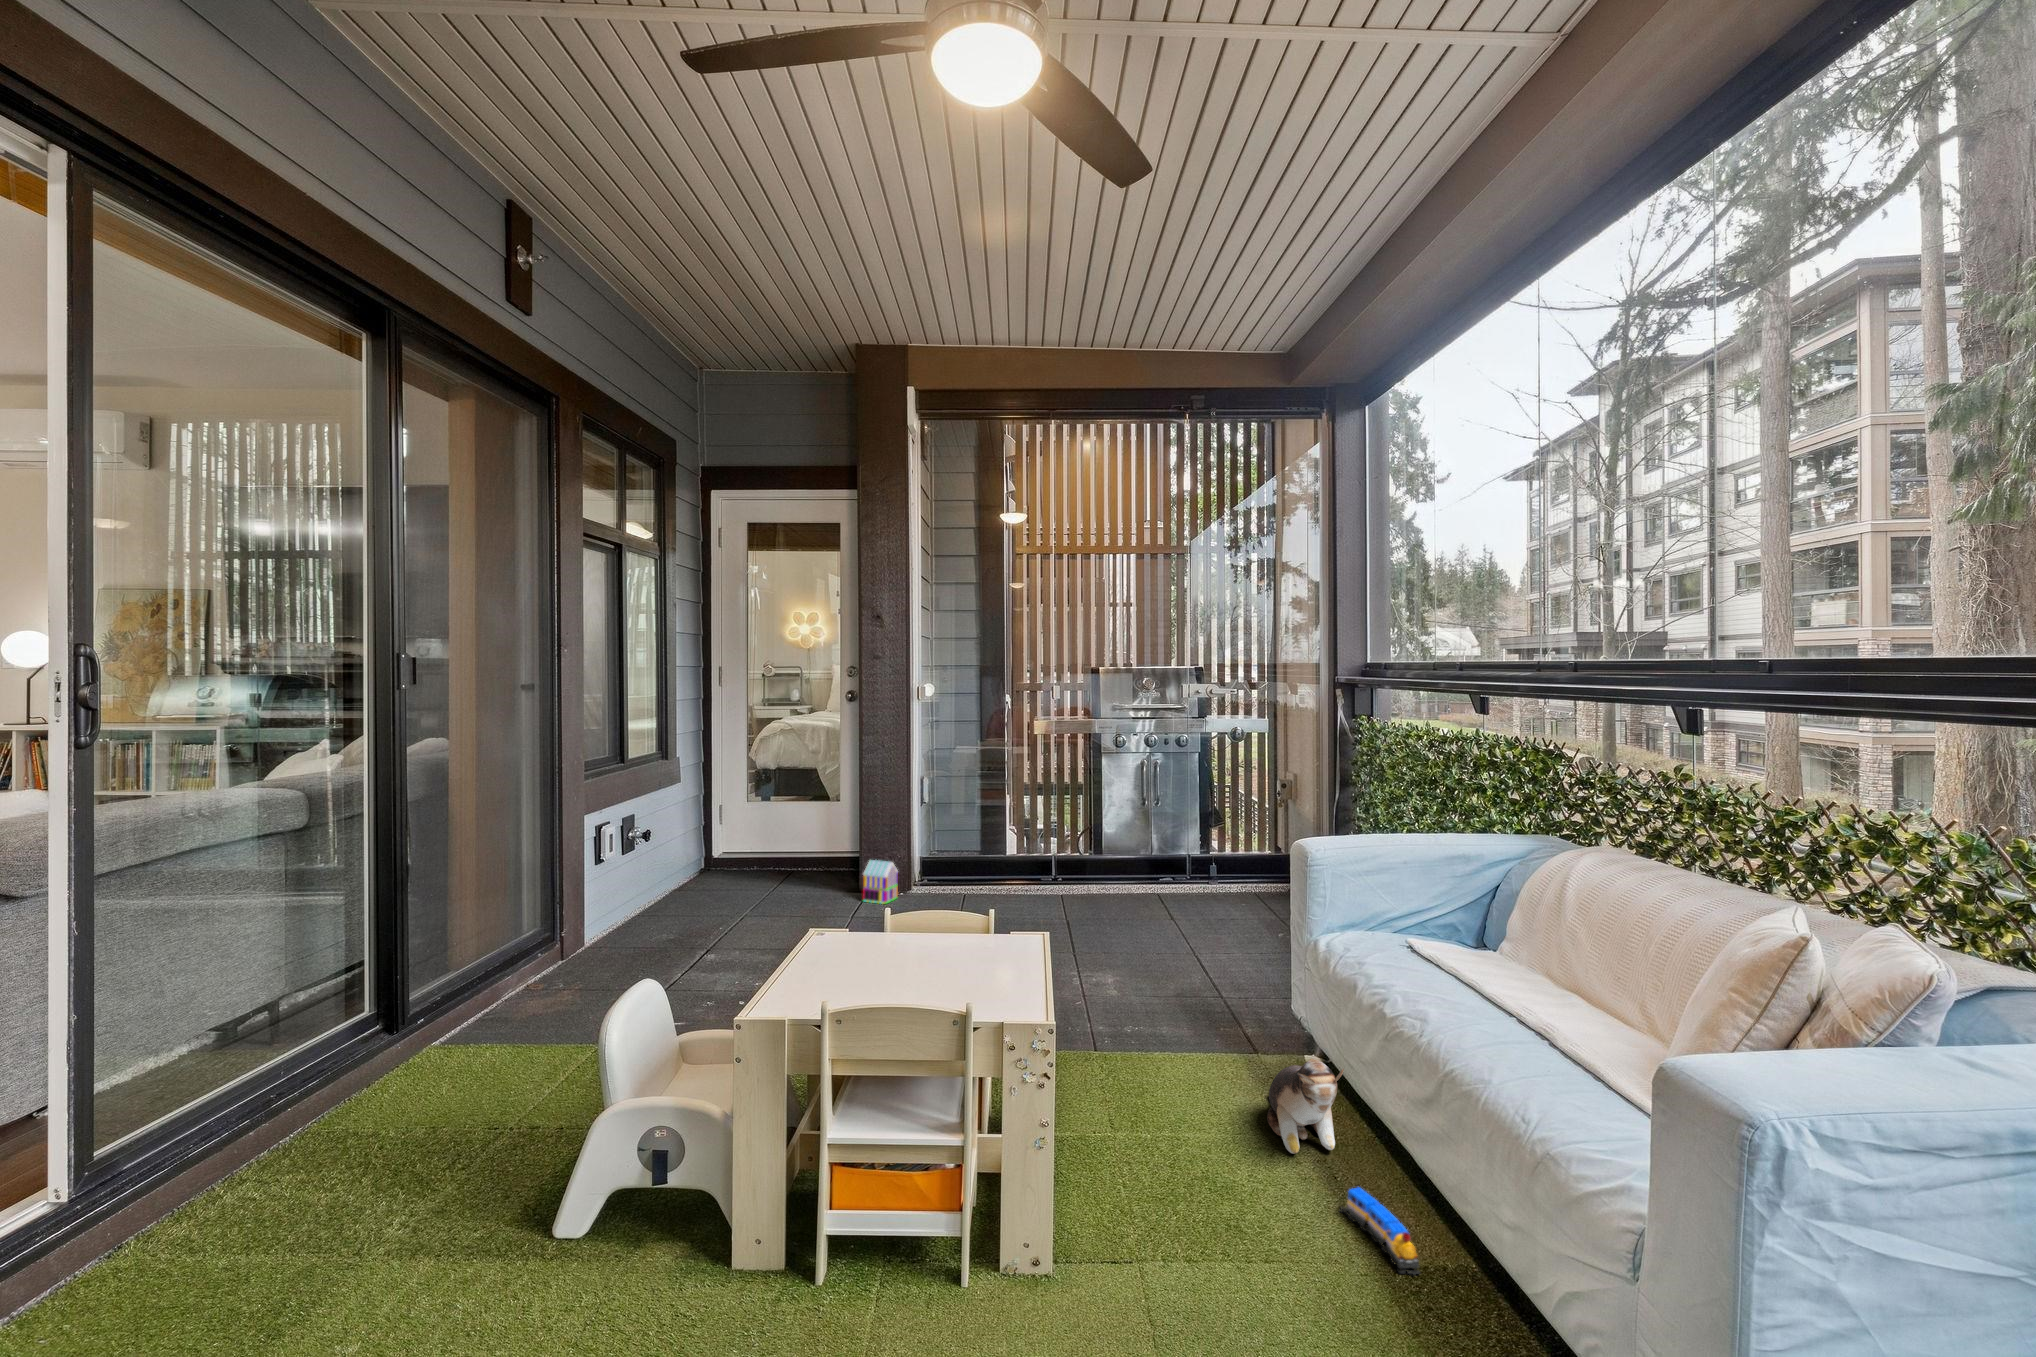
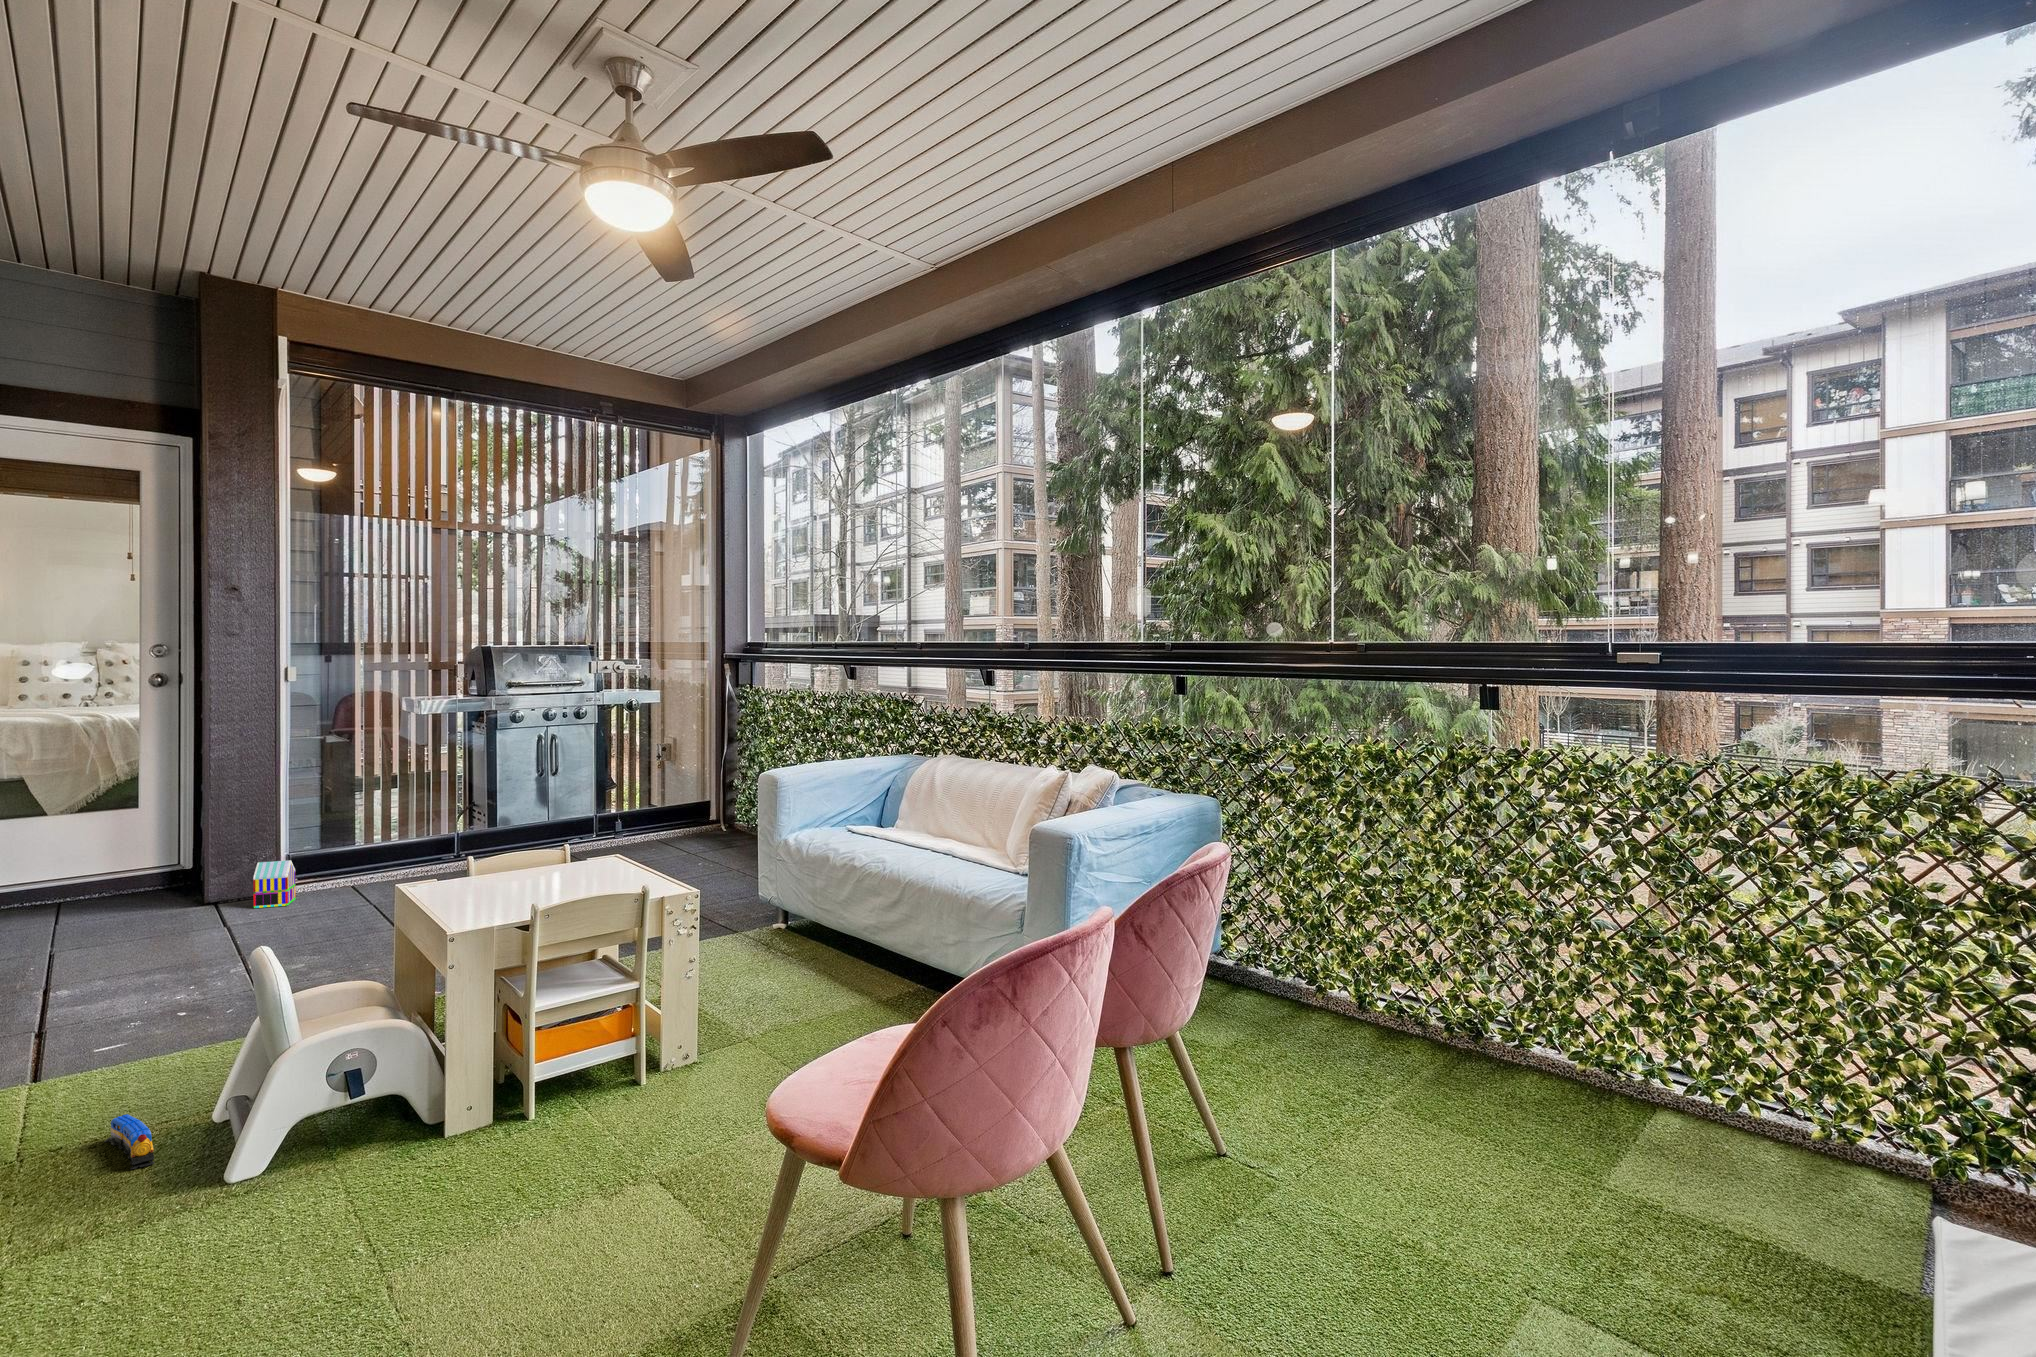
plush toy: present [1267,1059,1344,1154] -> none [765,907,831,972]
toy train: present [1339,1187,1420,1275] -> present [104,1114,154,1169]

